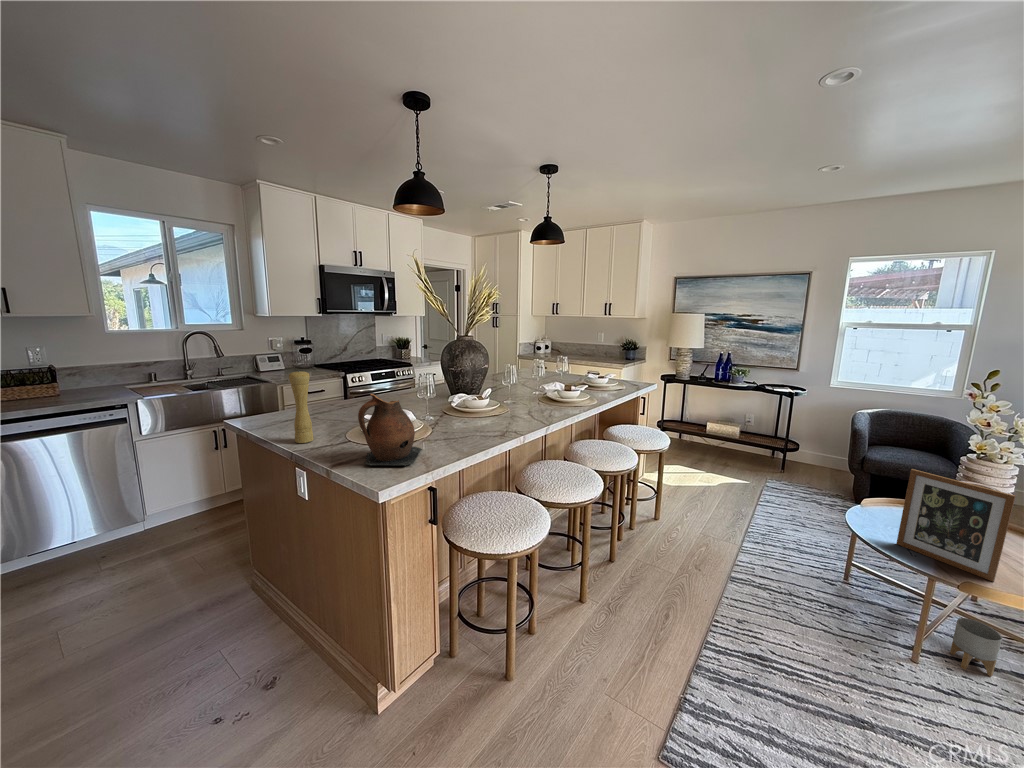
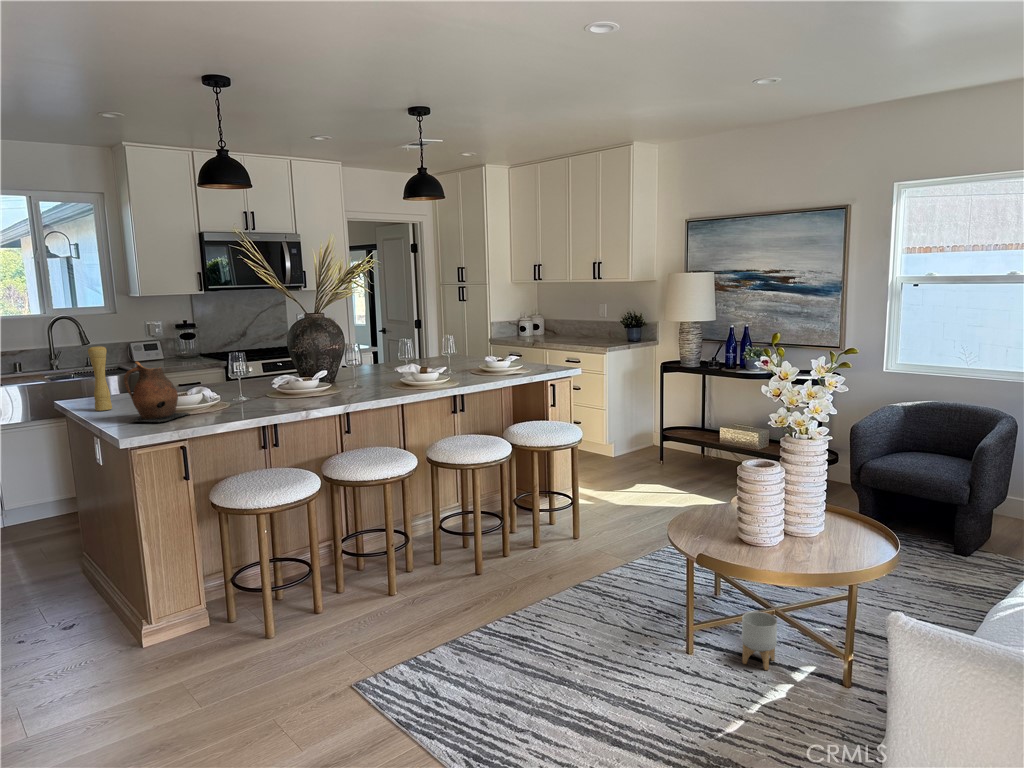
picture frame: present [896,469,1016,582] -> none [705,444,754,559]

